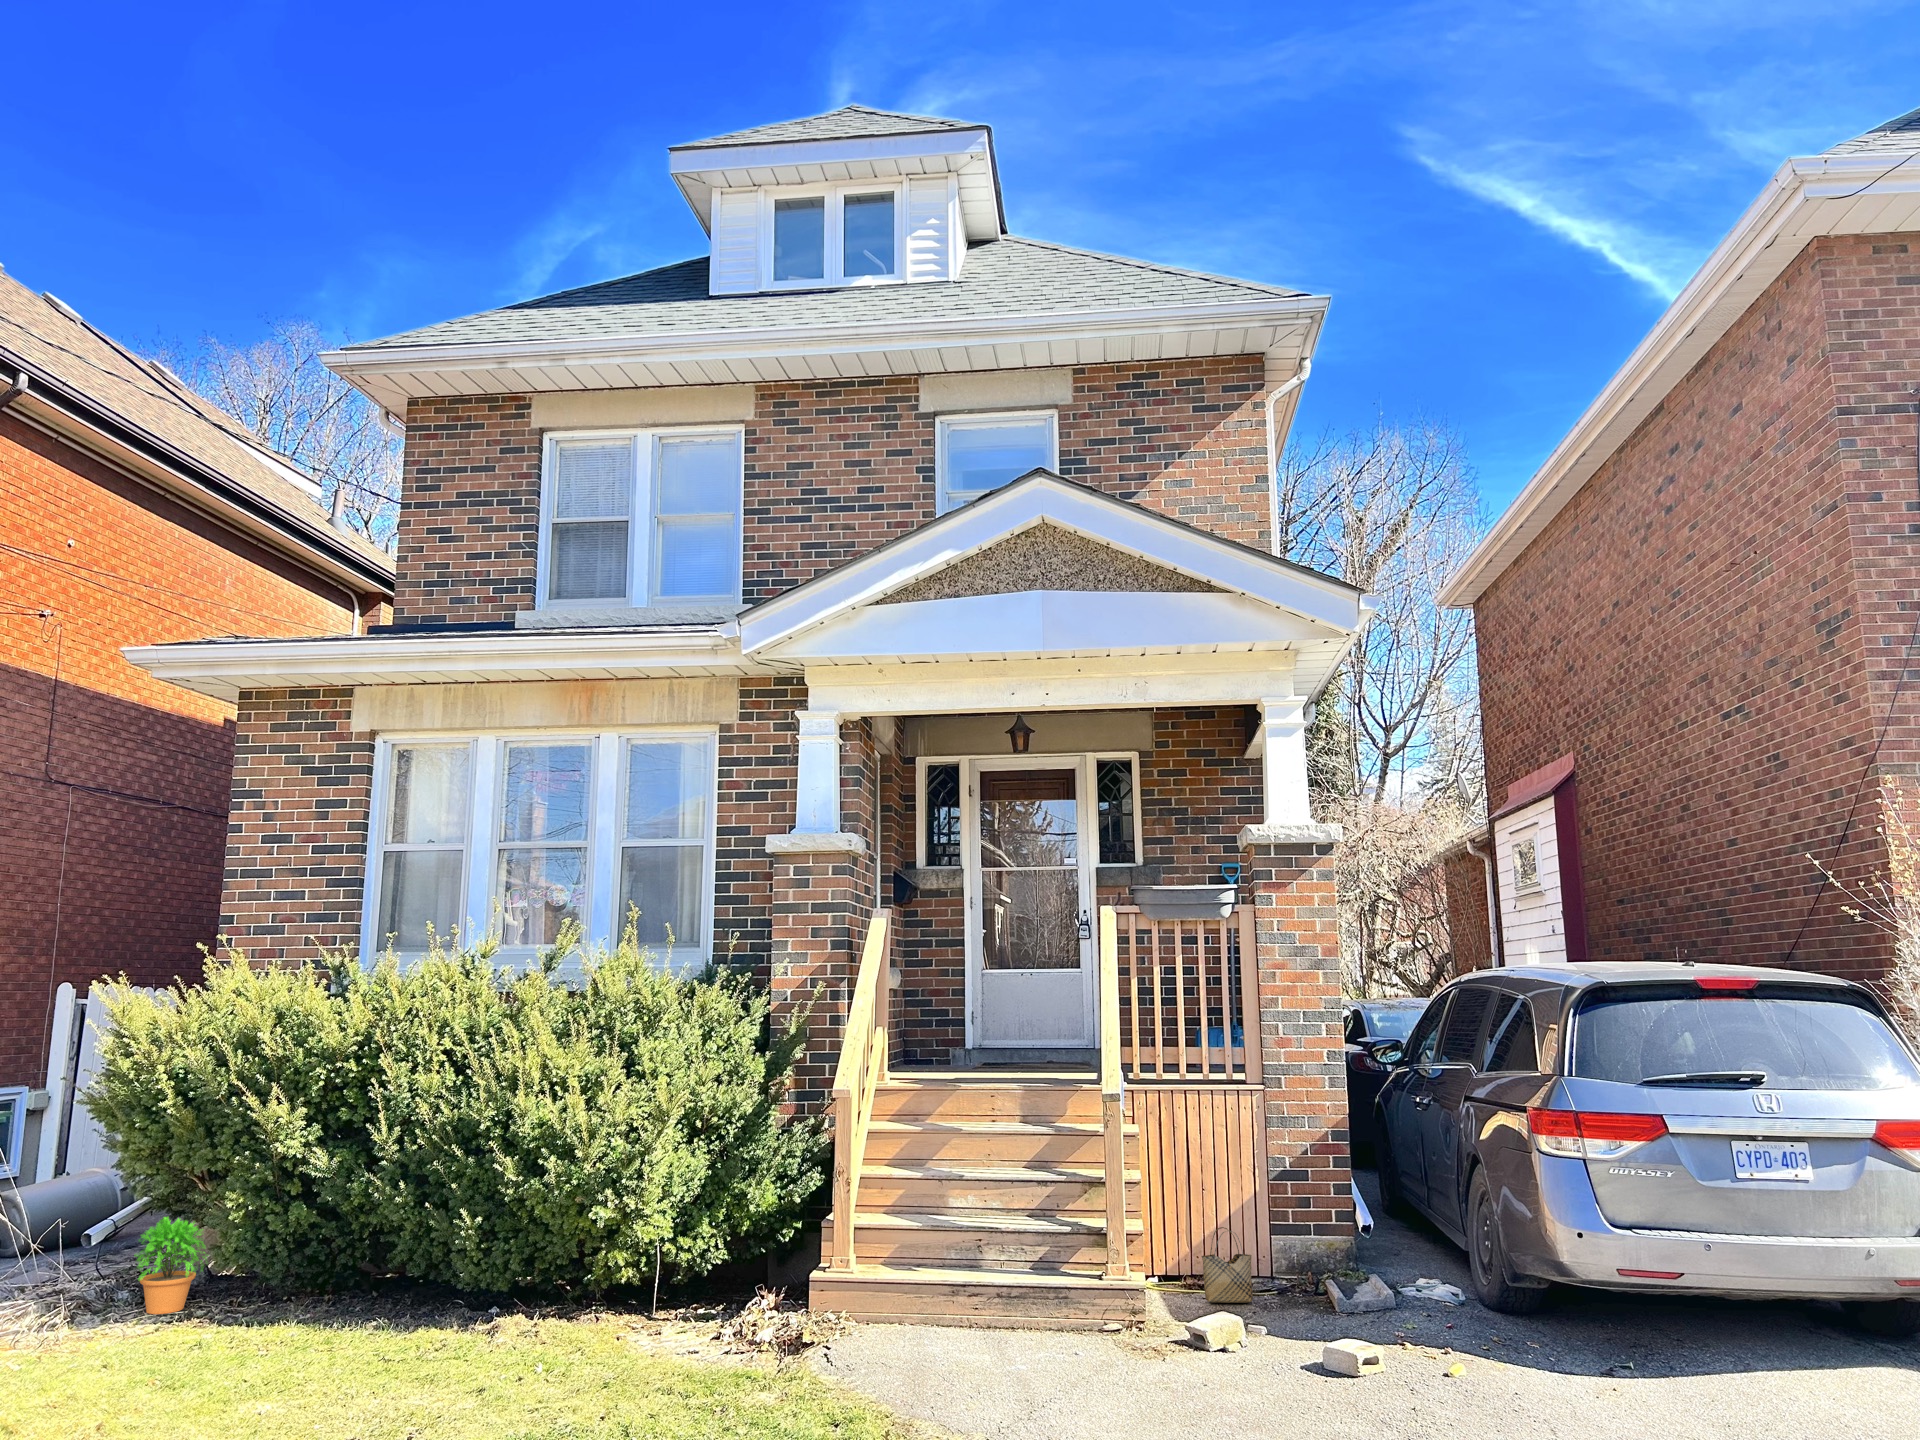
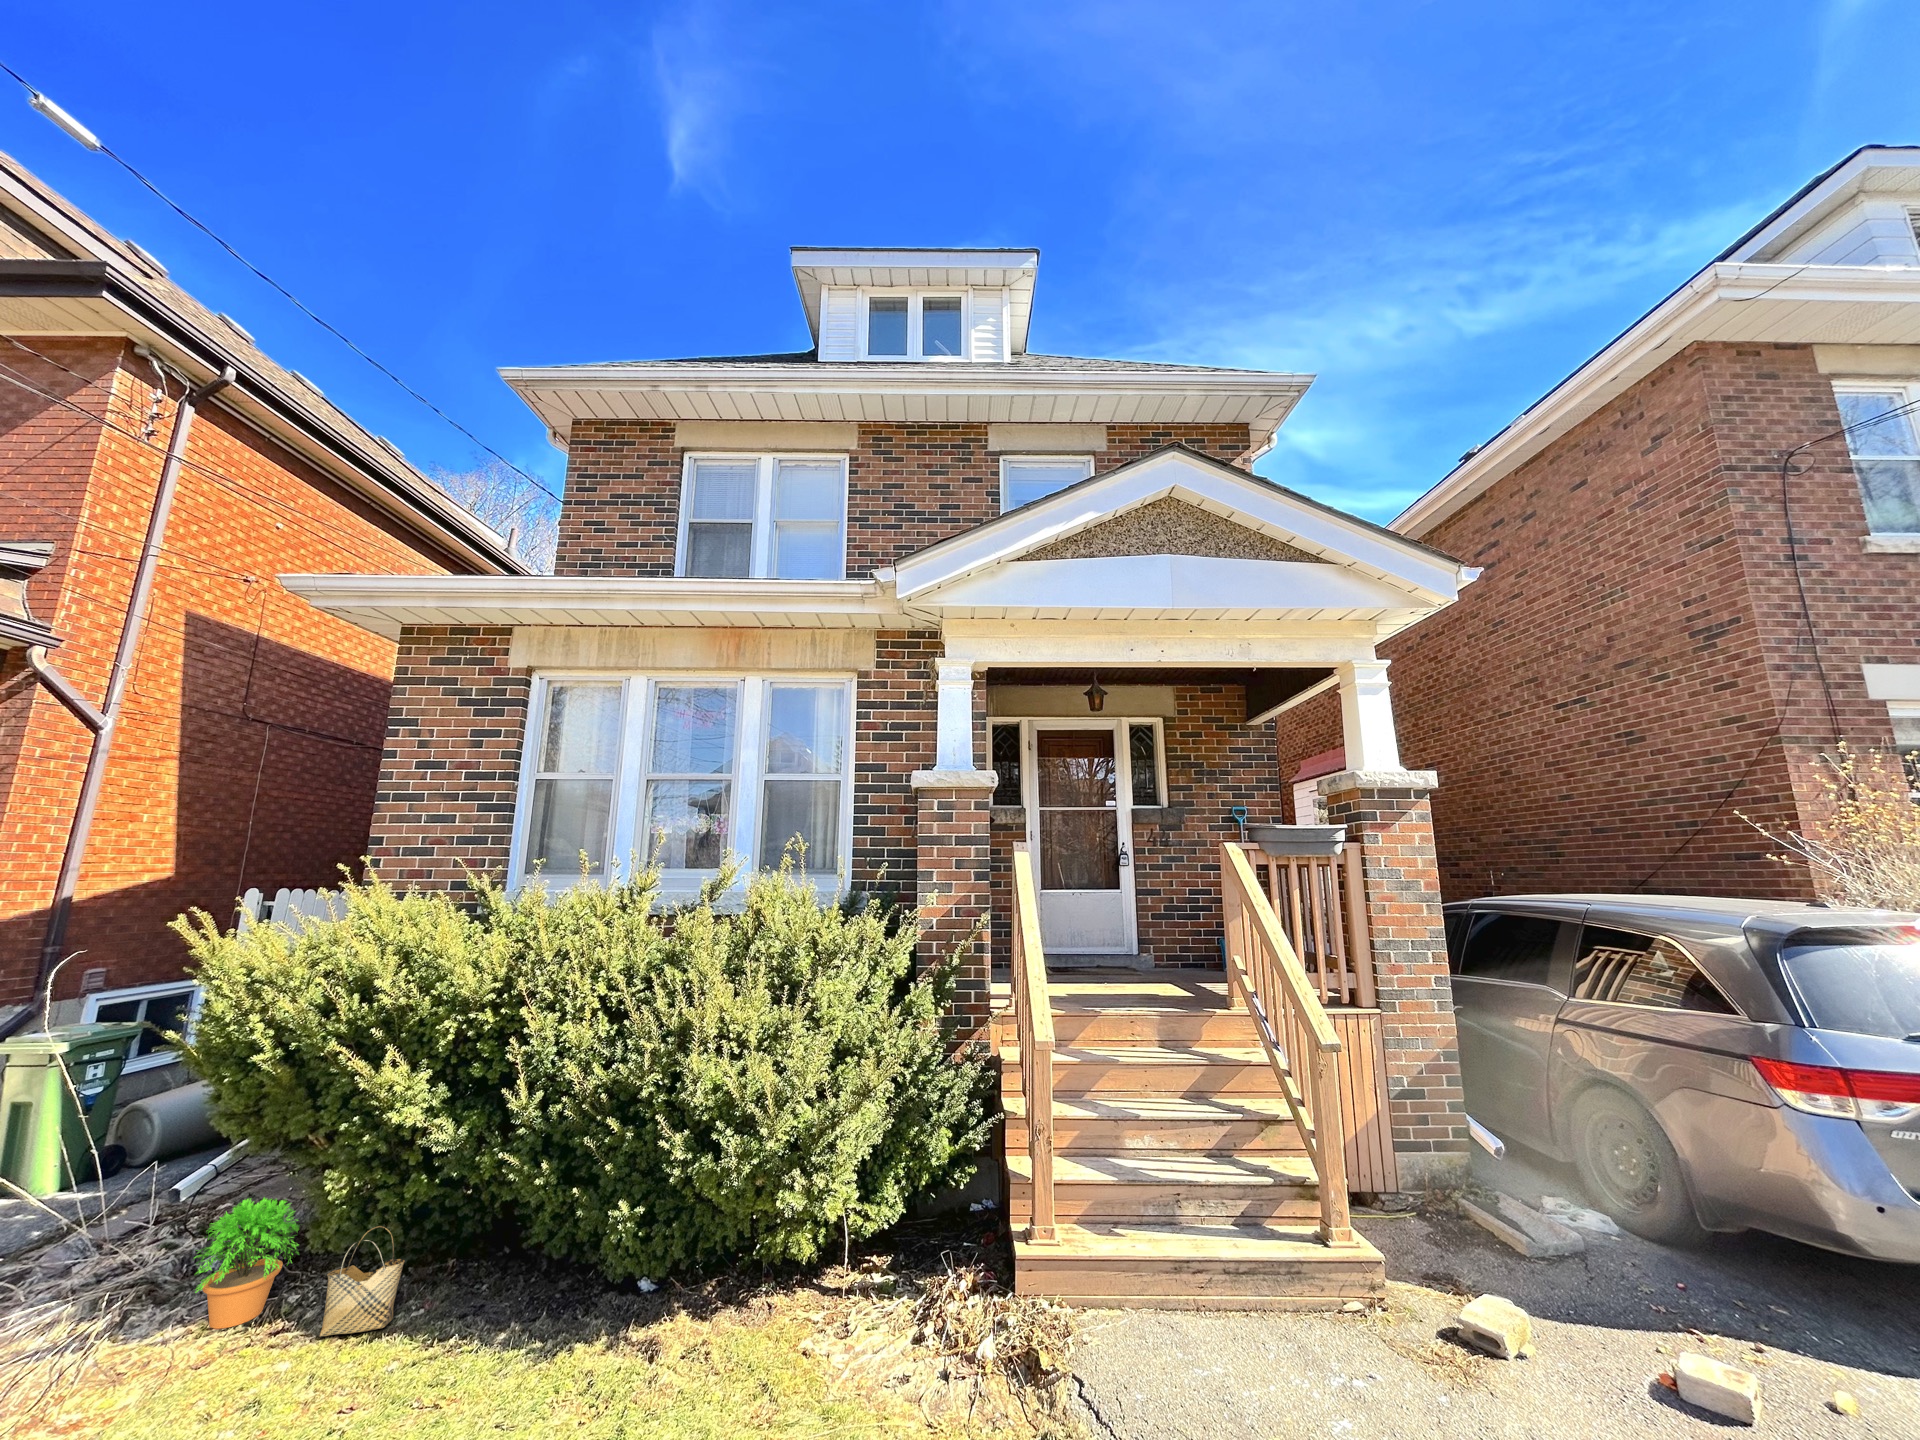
woven basket: present [1202,1227,1253,1303] -> present [320,1226,405,1337]

